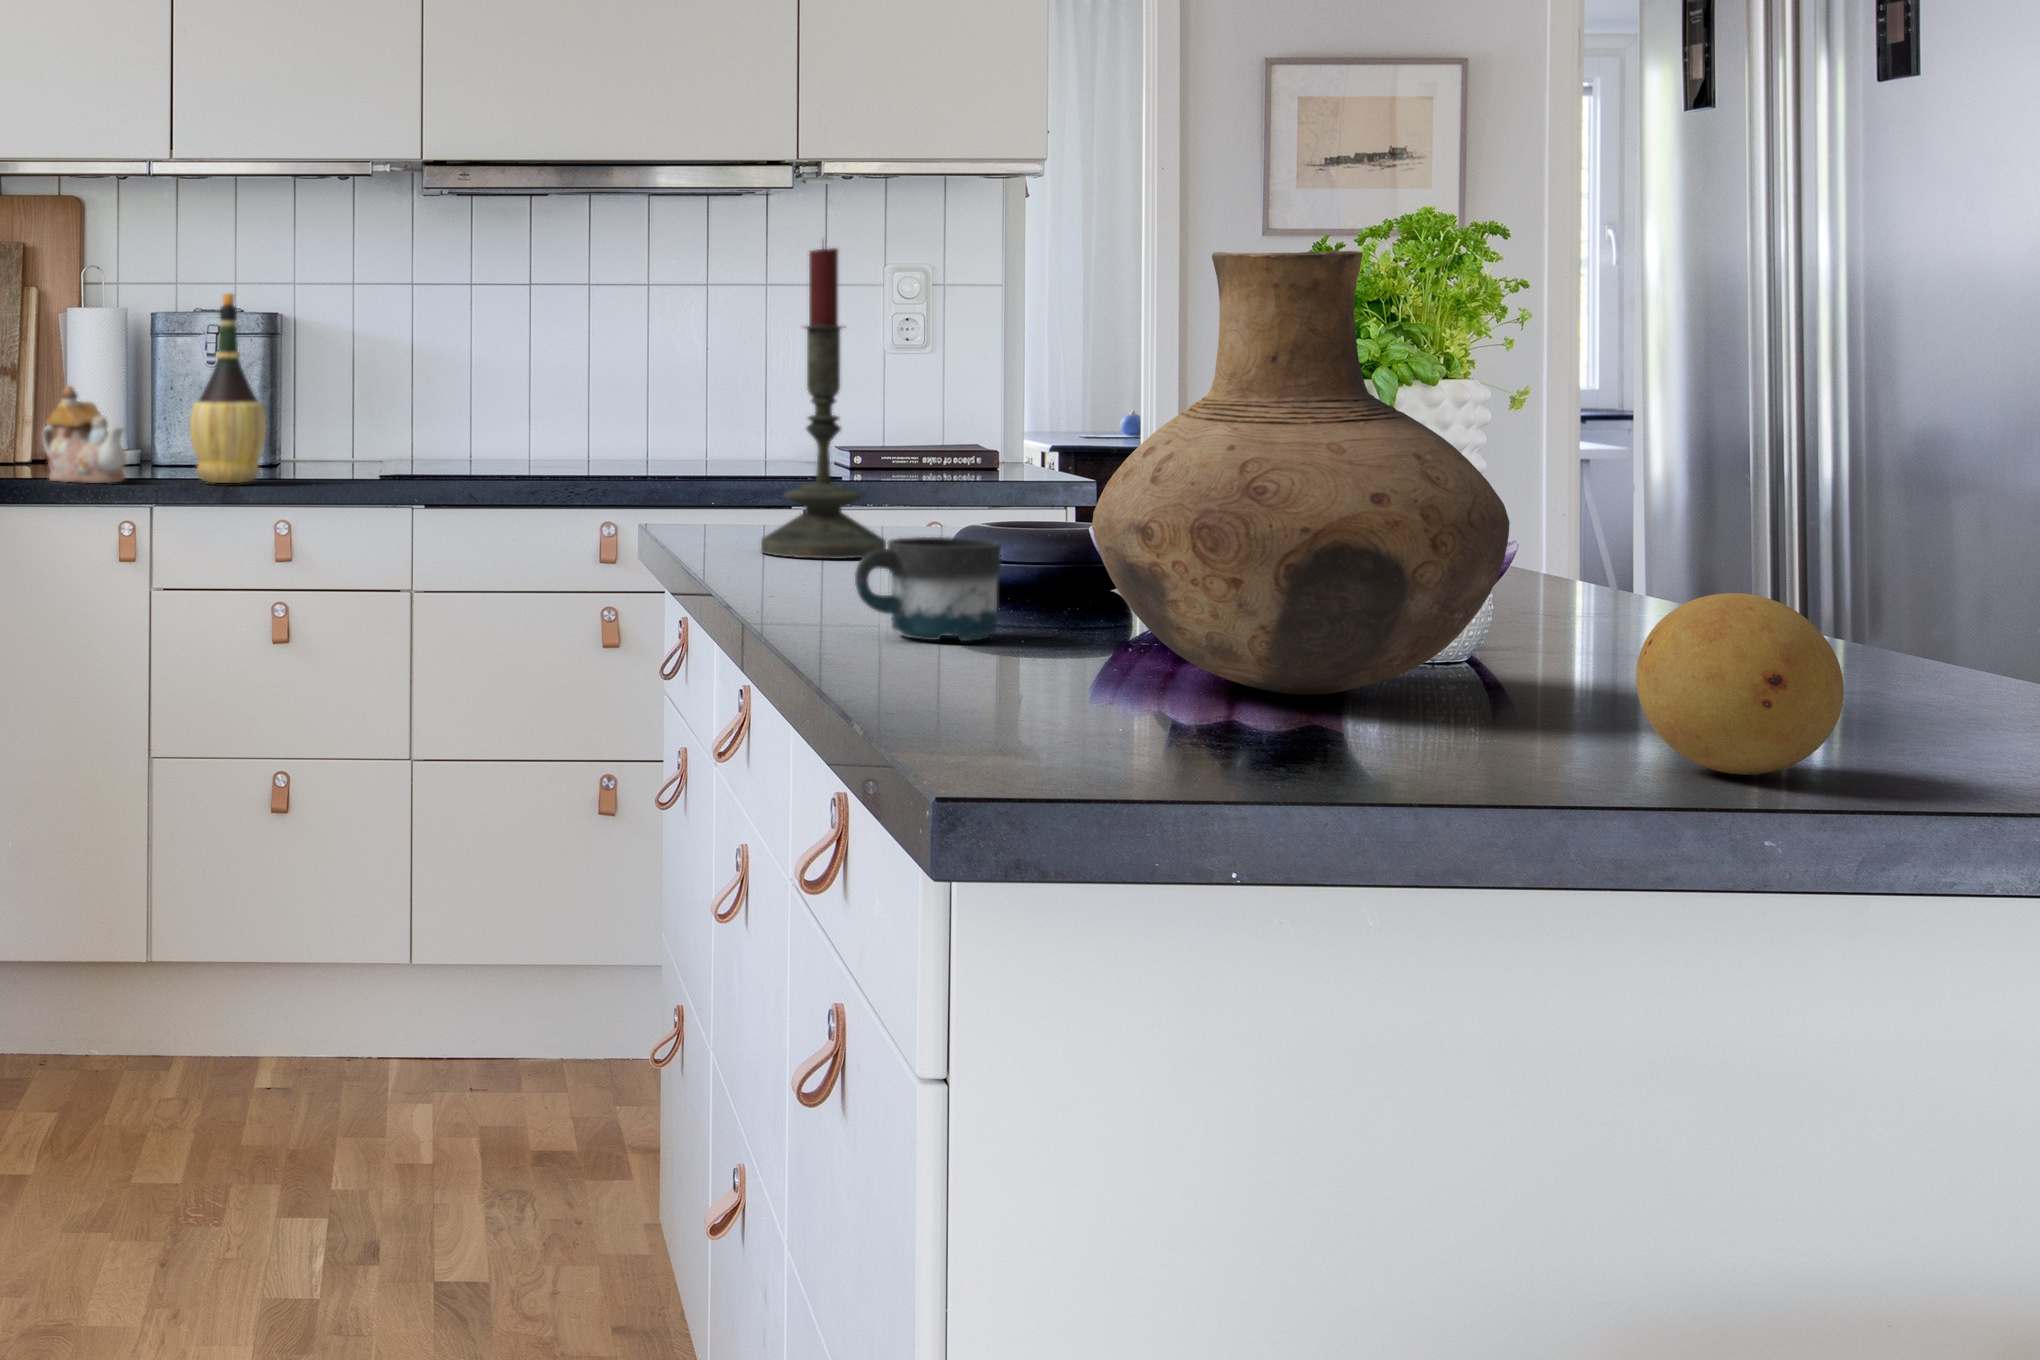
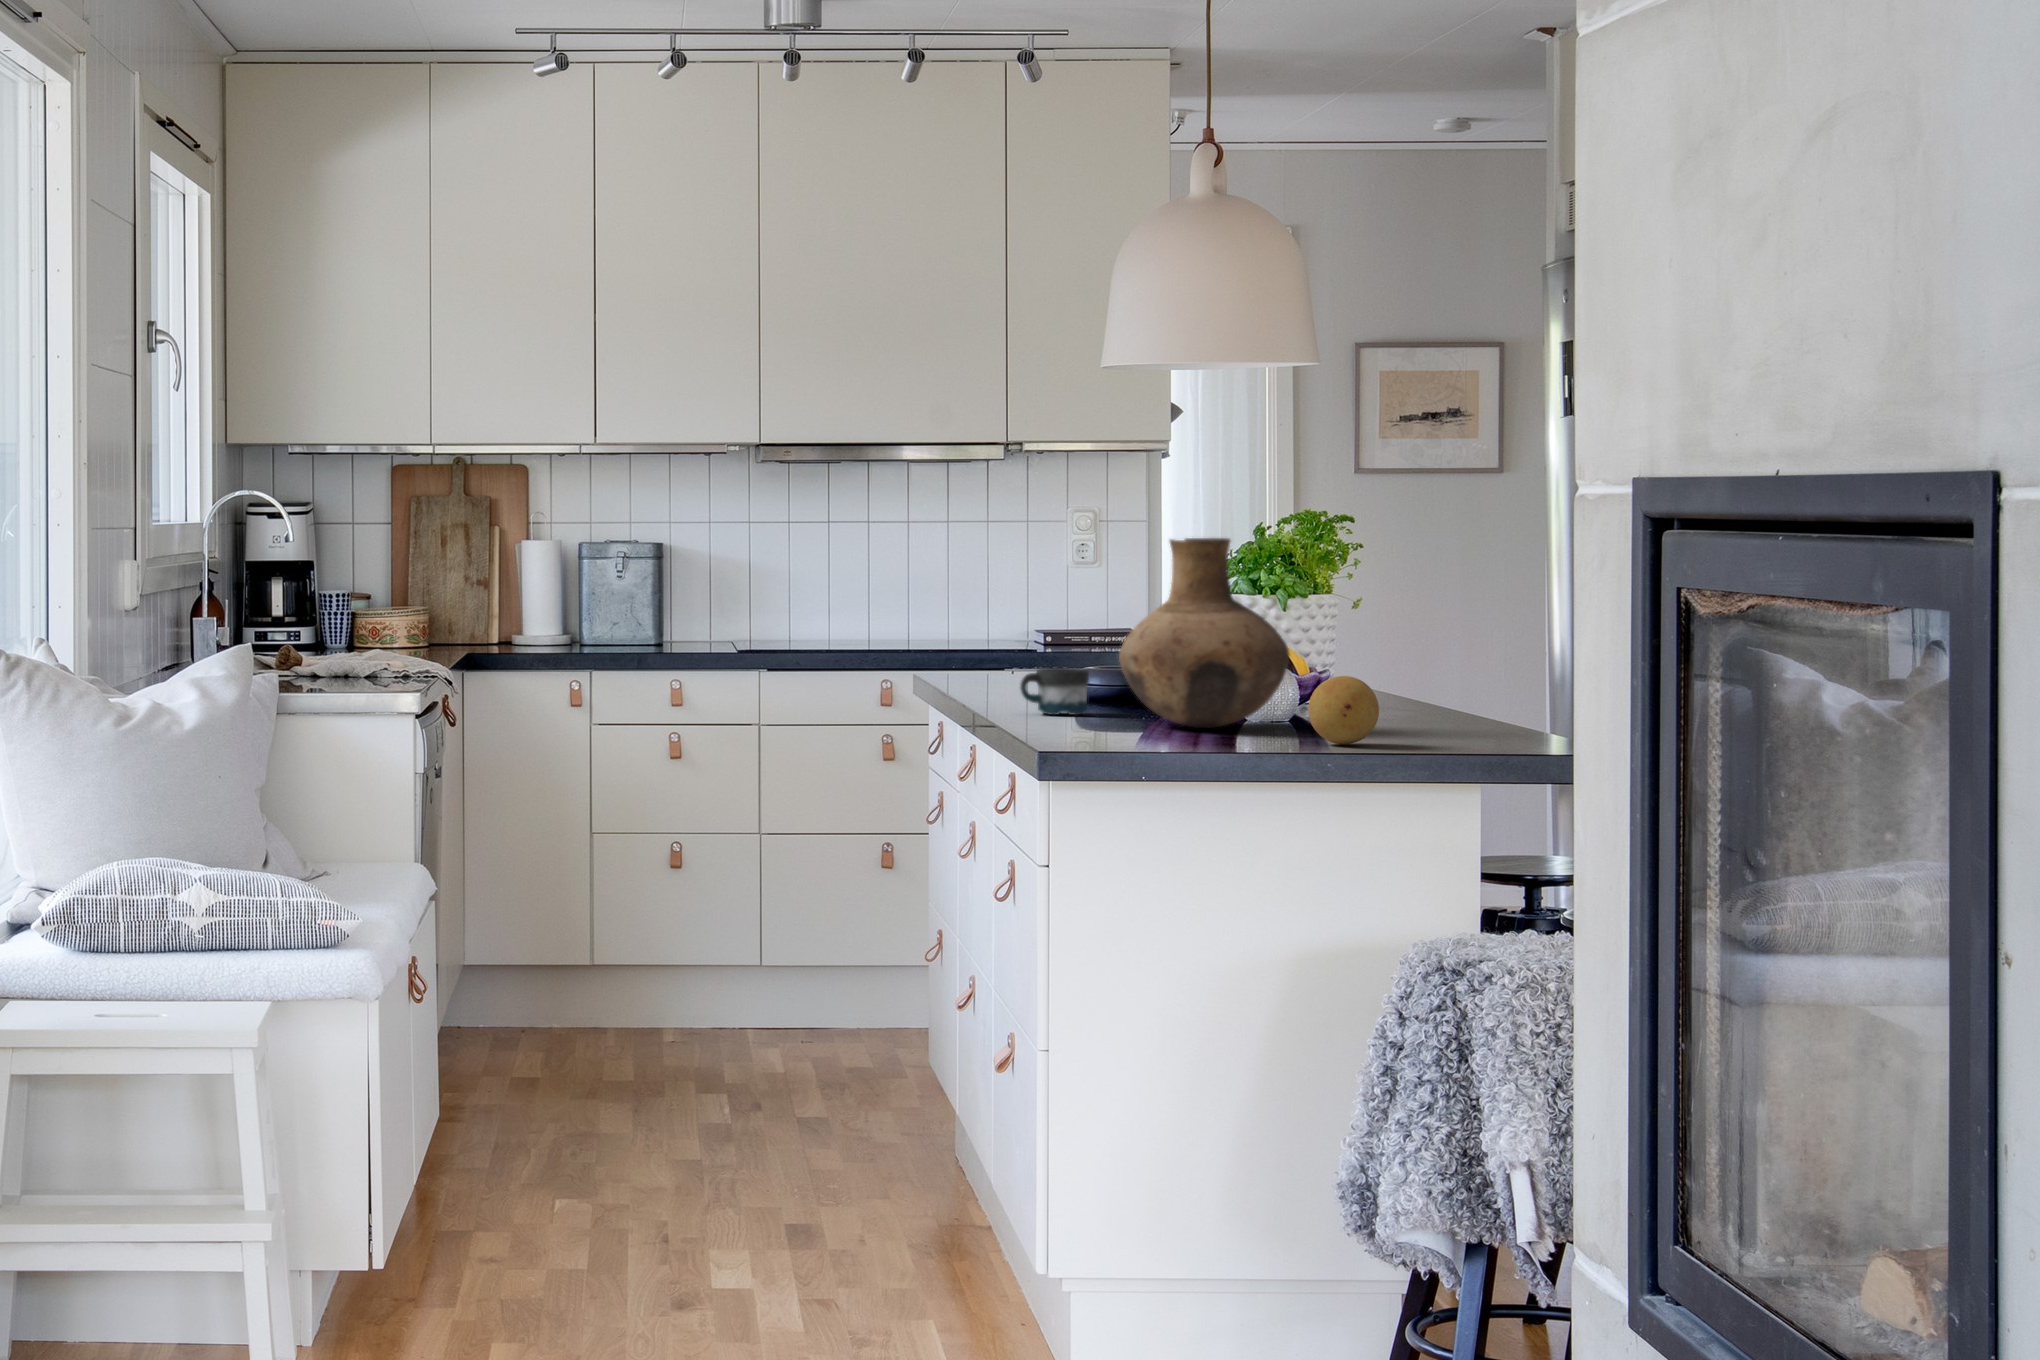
candle: present [761,248,886,559] -> none [980,511,1049,688]
wine bottle: present [190,293,266,483] -> none [617,534,667,656]
teapot: present [42,386,126,483] -> none [520,594,578,656]

